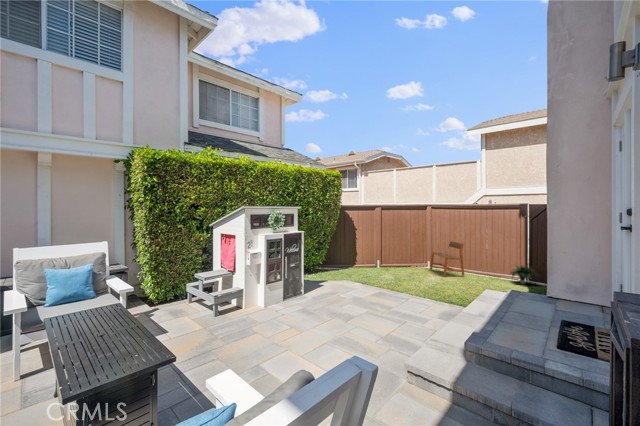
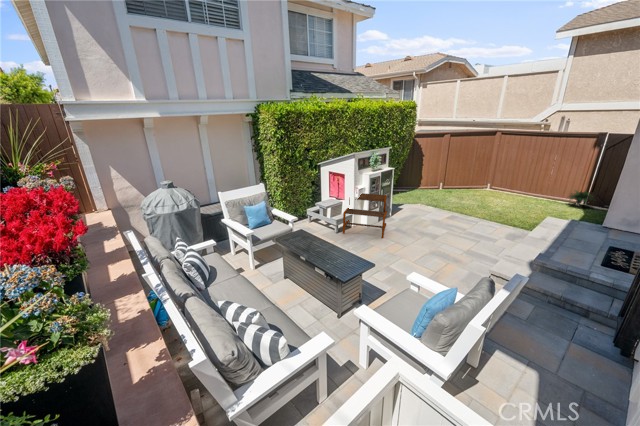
bench: present [430,241,464,277] -> present [343,193,387,238]

